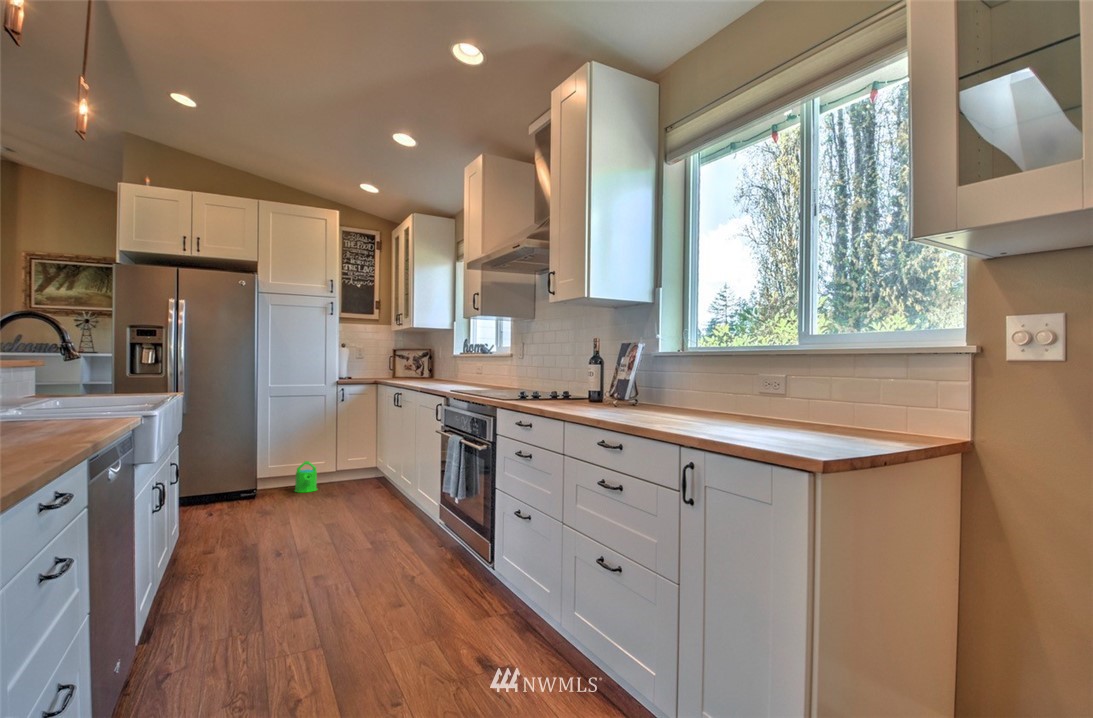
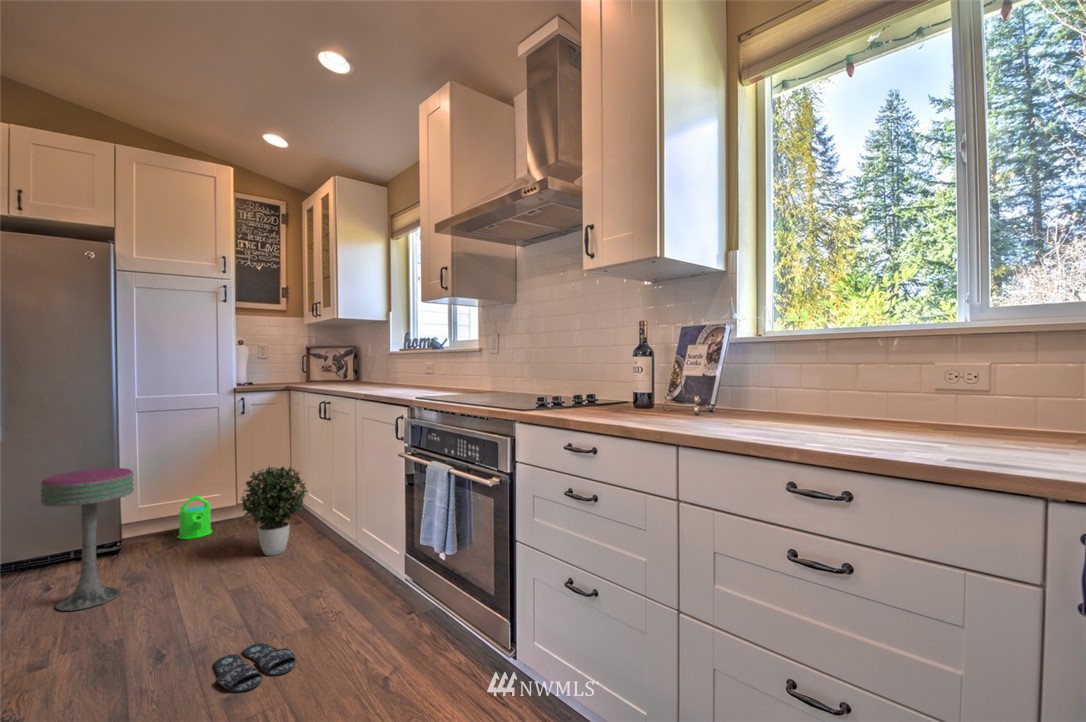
bar stool: none [214,433,267,524] -> present [41,468,134,611]
potted plant: none [335,440,383,507] -> present [241,467,308,556]
slippers: none [310,550,358,570] -> present [214,643,296,692]

